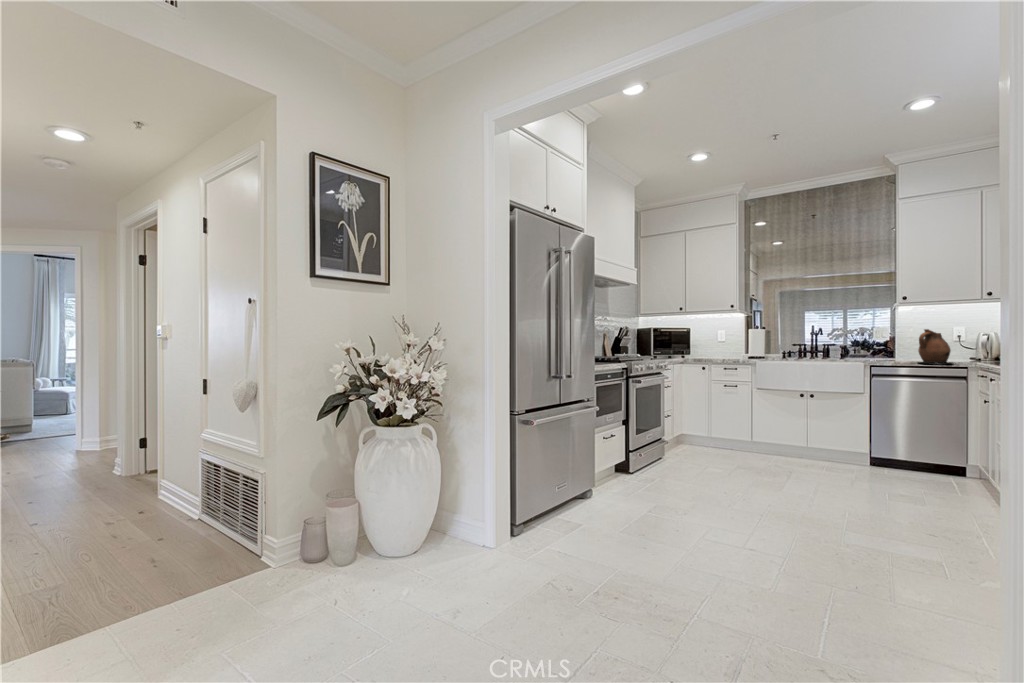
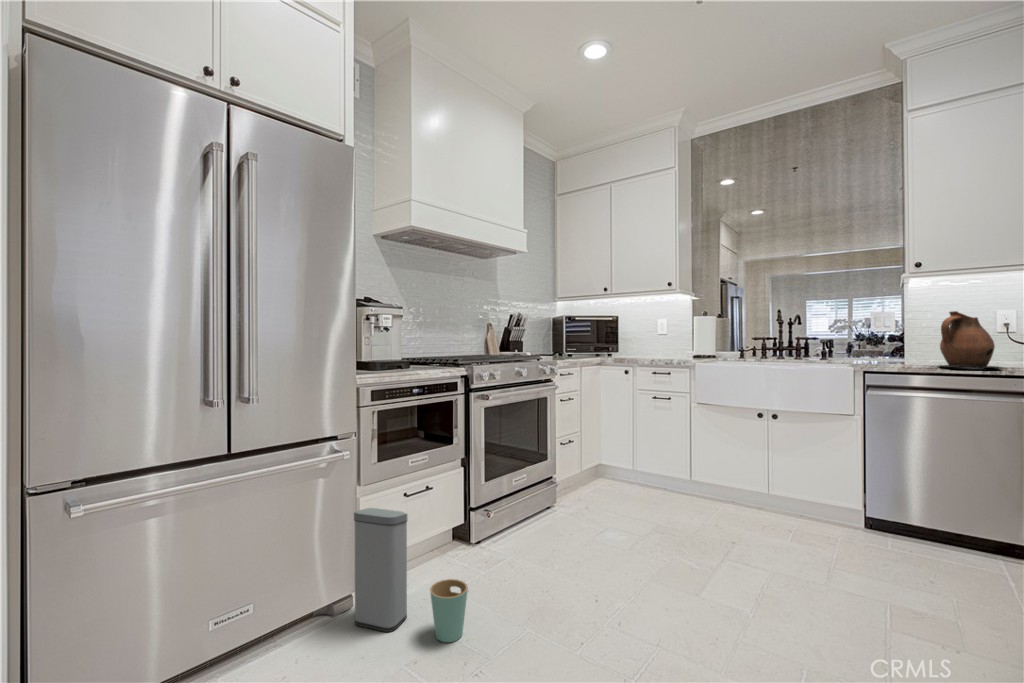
trash can: none [598,442,665,509] -> present [354,508,468,642]

